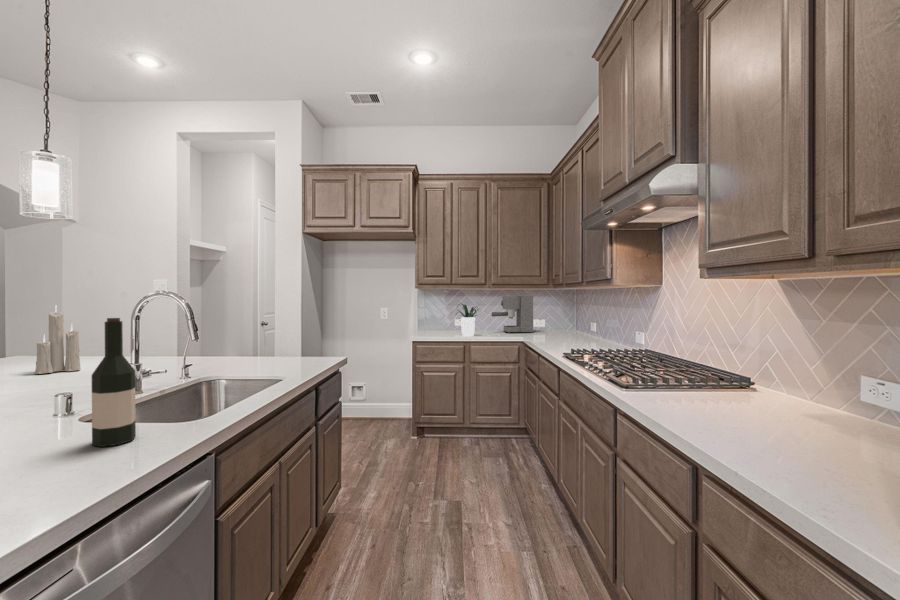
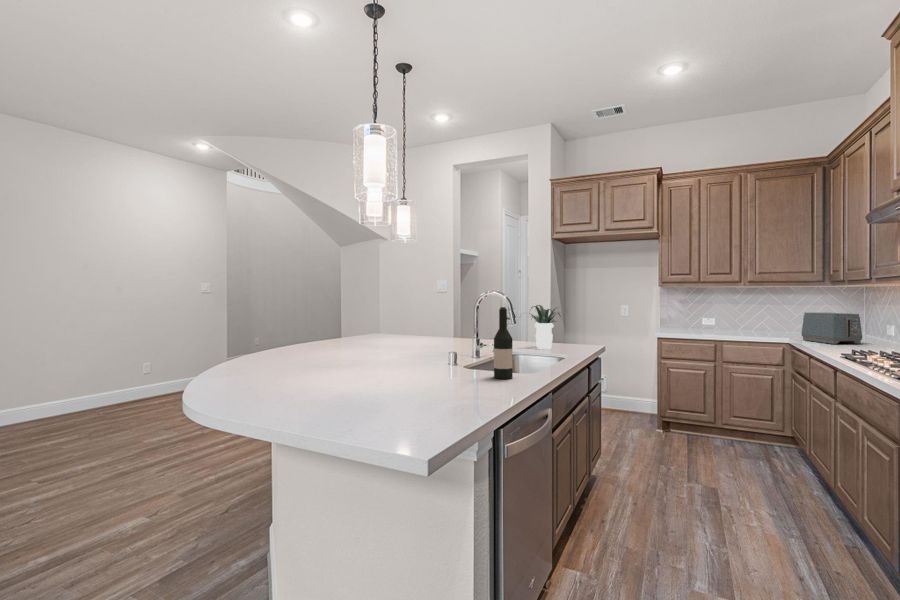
coffee maker: present [492,296,533,333] -> none [748,293,804,335]
potted plant: present [458,304,479,336] -> present [529,305,561,349]
candle: present [35,306,80,374] -> none [406,298,428,345]
toaster: none [532,313,576,342] -> present [801,312,862,344]

